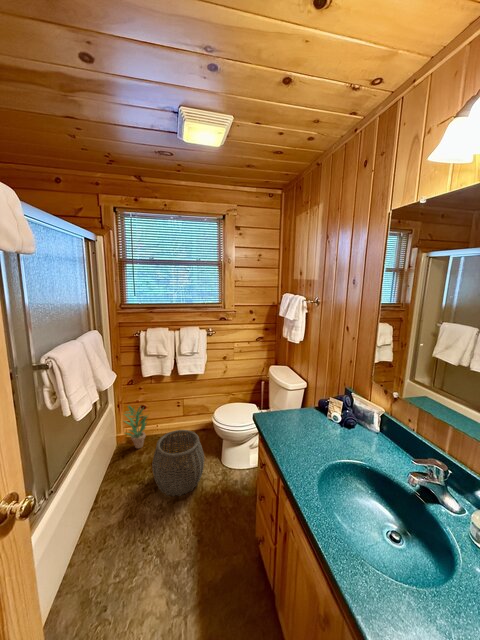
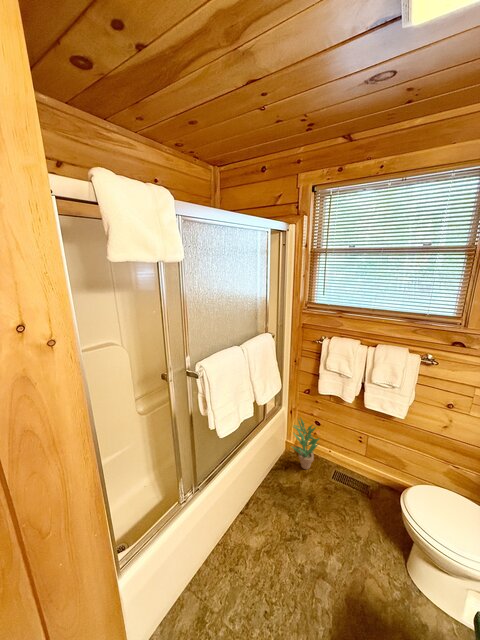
woven basket: present [152,430,204,496] -> none [302,479,374,576]

